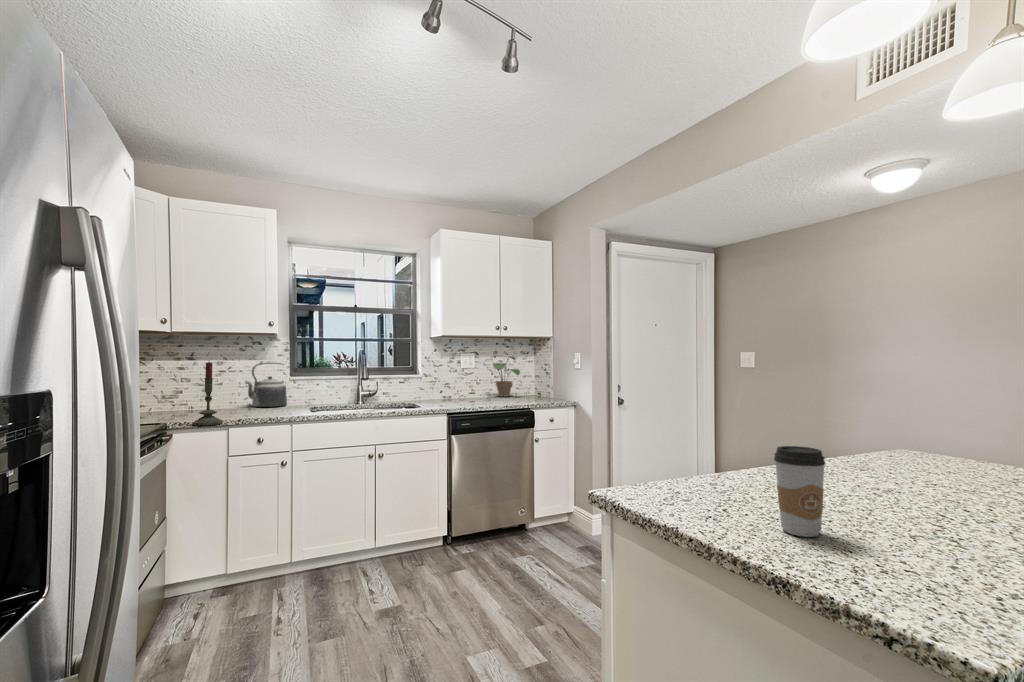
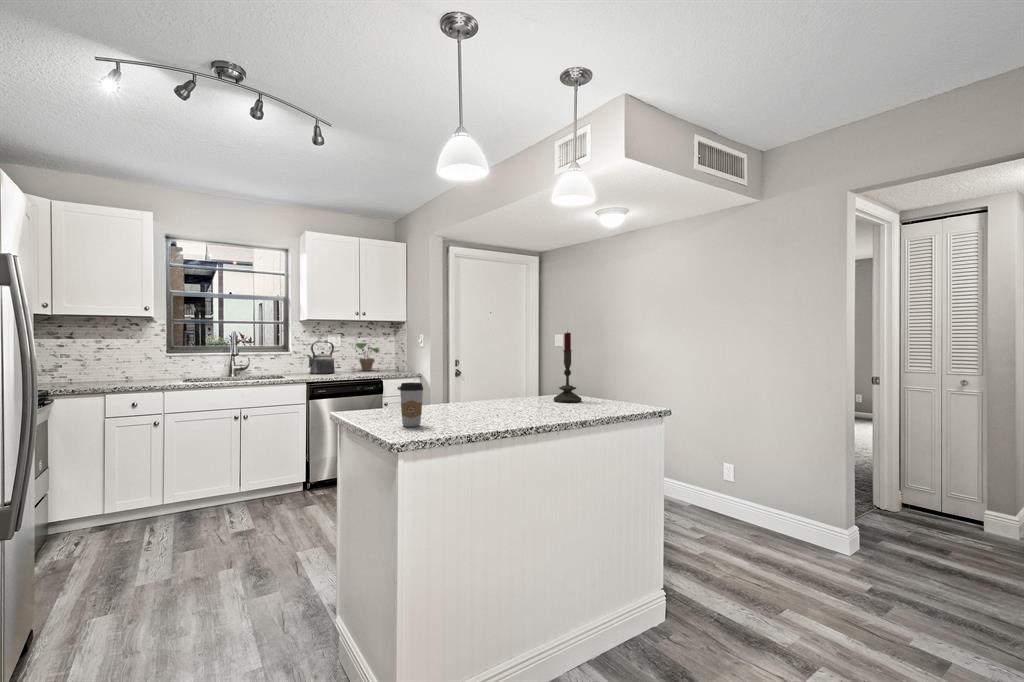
candle: present [193,362,222,426] -> present [554,332,581,402]
kettle: present [245,363,287,407] -> present [307,342,335,374]

